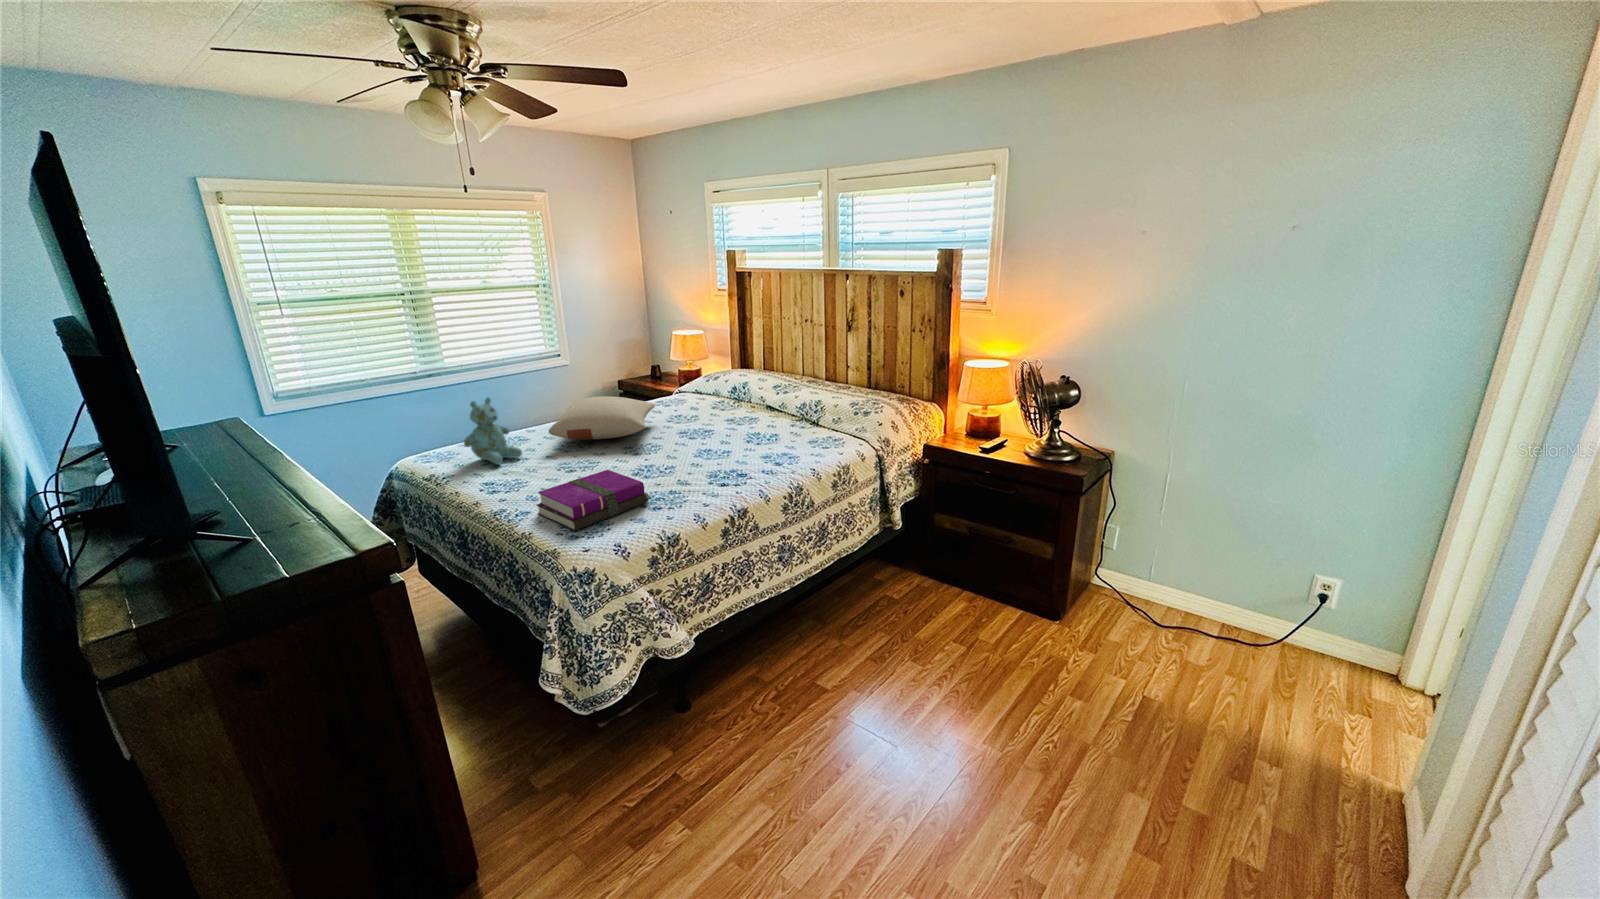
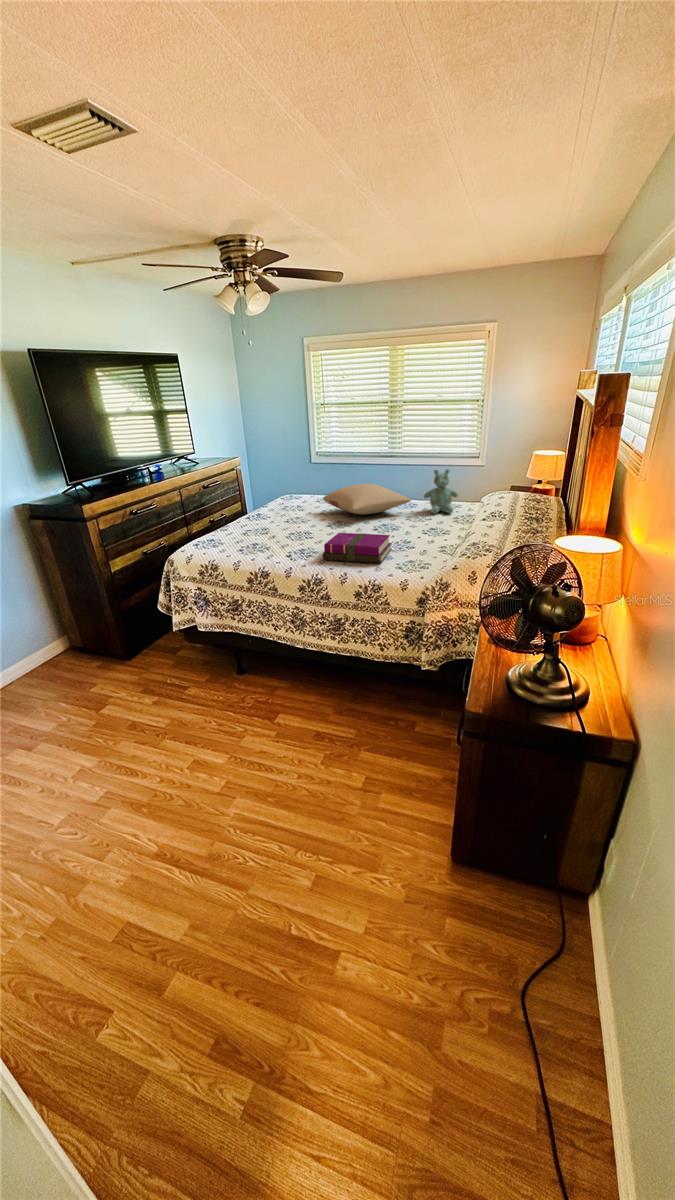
stuffed bear: present [464,397,522,465] -> present [424,469,458,514]
notebook: present [536,470,649,531] -> present [323,533,391,563]

